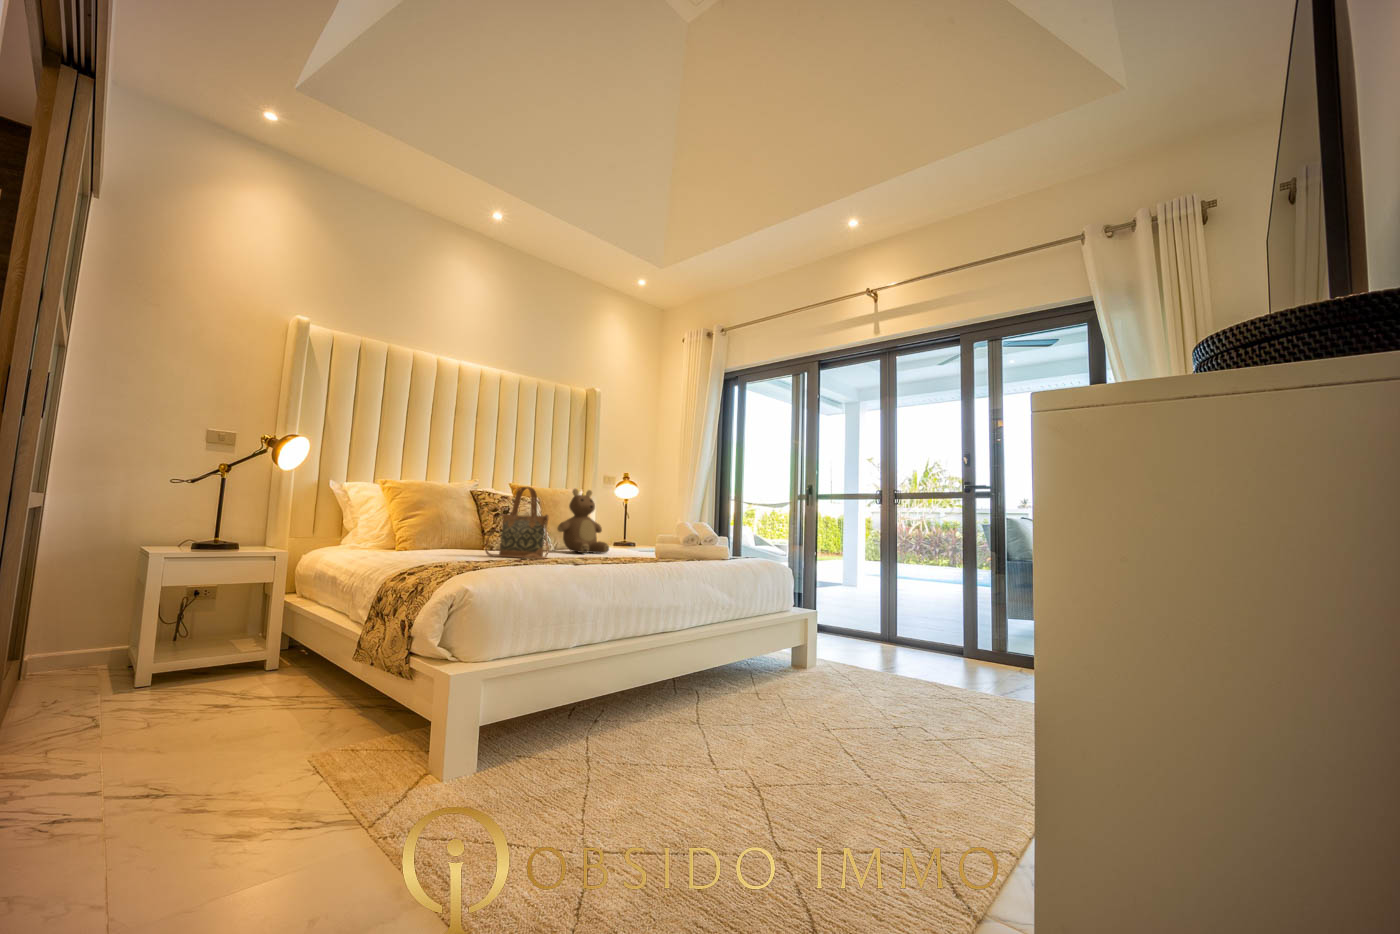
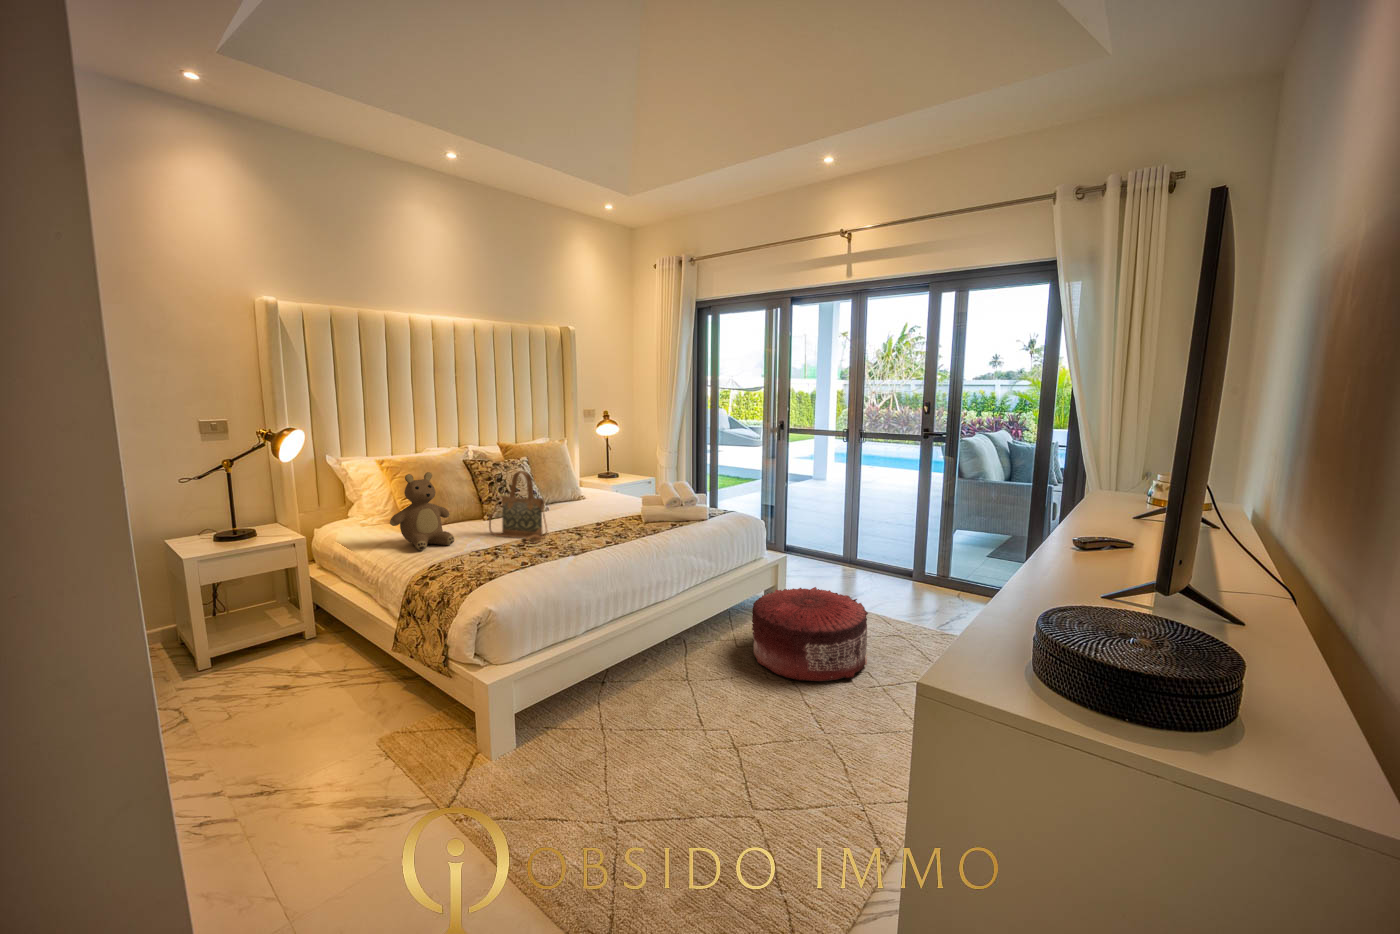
teddy bear: present [557,489,609,553] -> present [390,472,454,550]
pouf: none [776,633,917,732] -> present [752,587,868,681]

